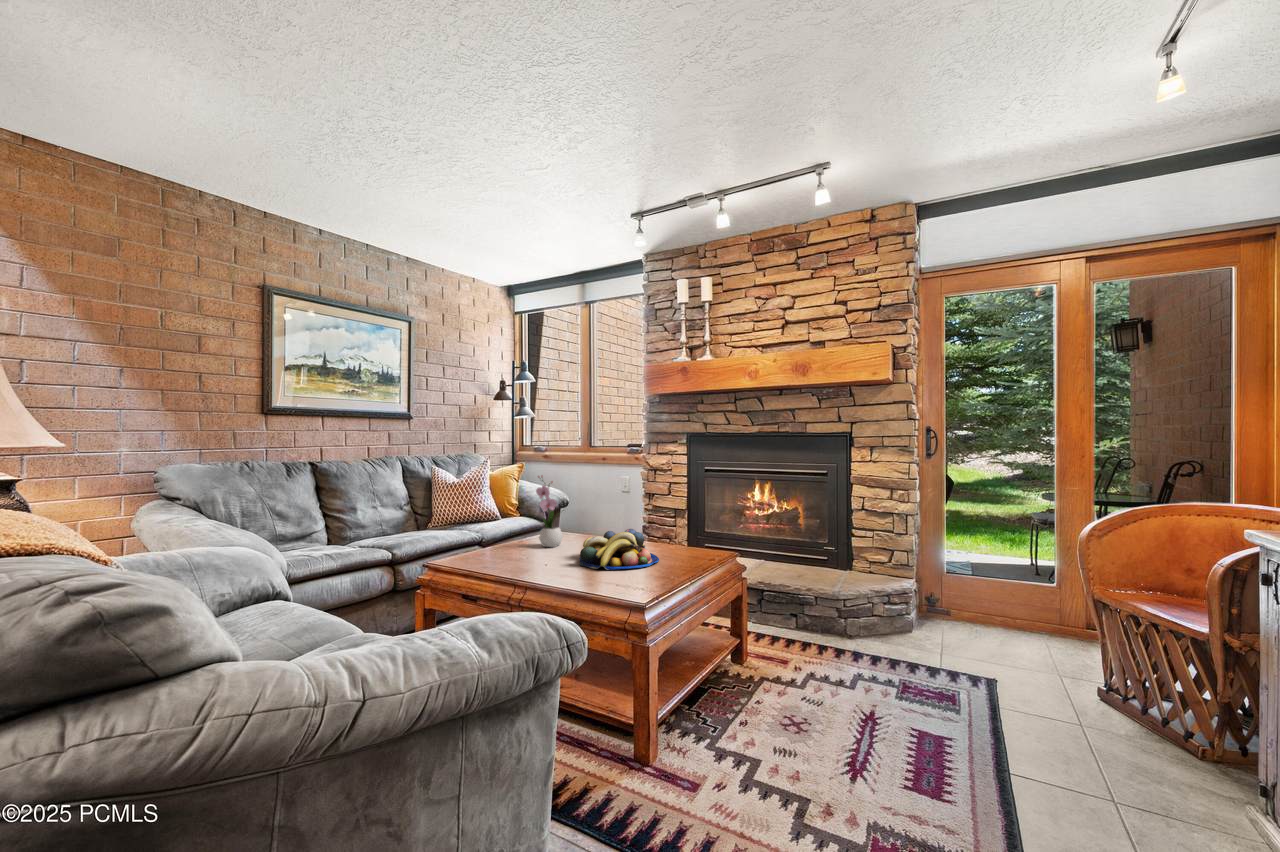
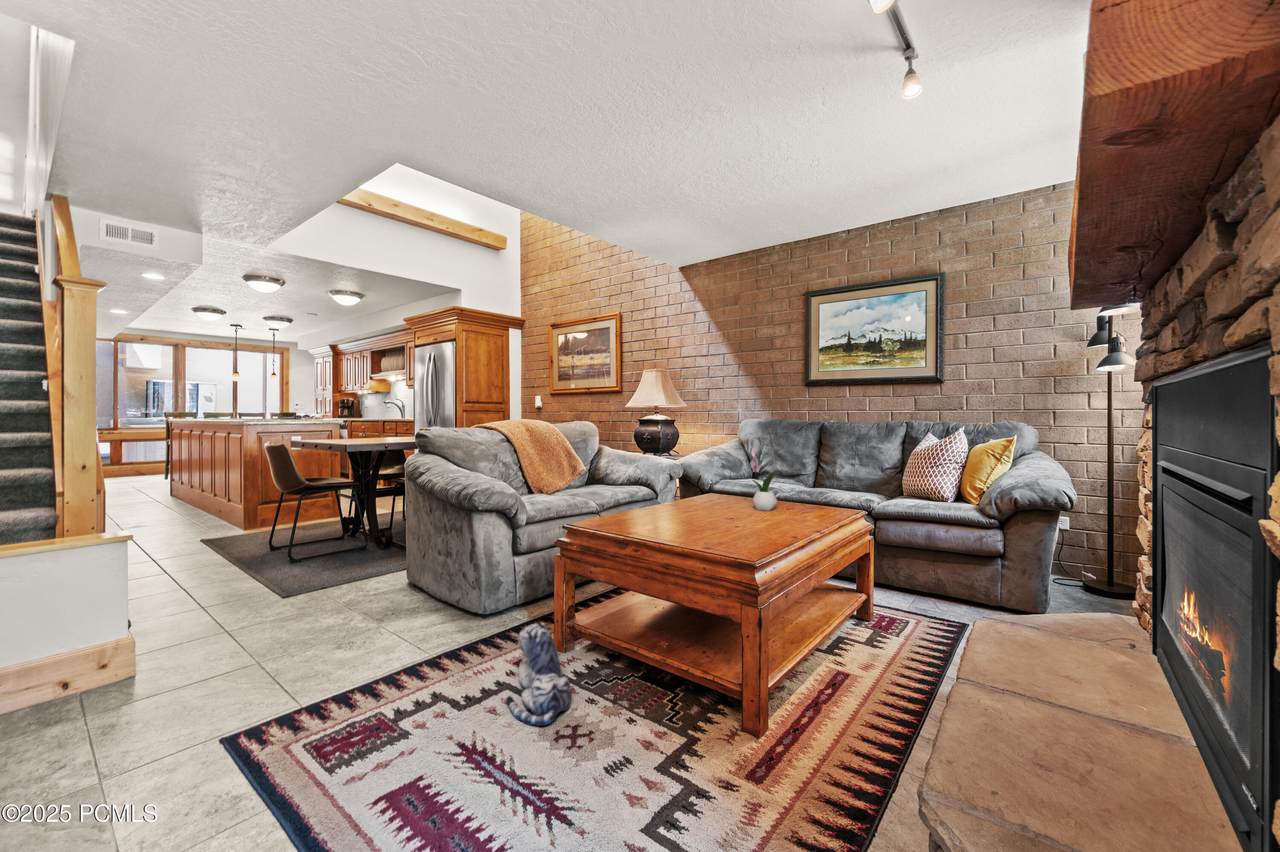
fruit bowl: present [579,529,659,570] -> none [661,495,743,534]
plush toy: none [692,686,799,775] -> present [506,623,572,726]

